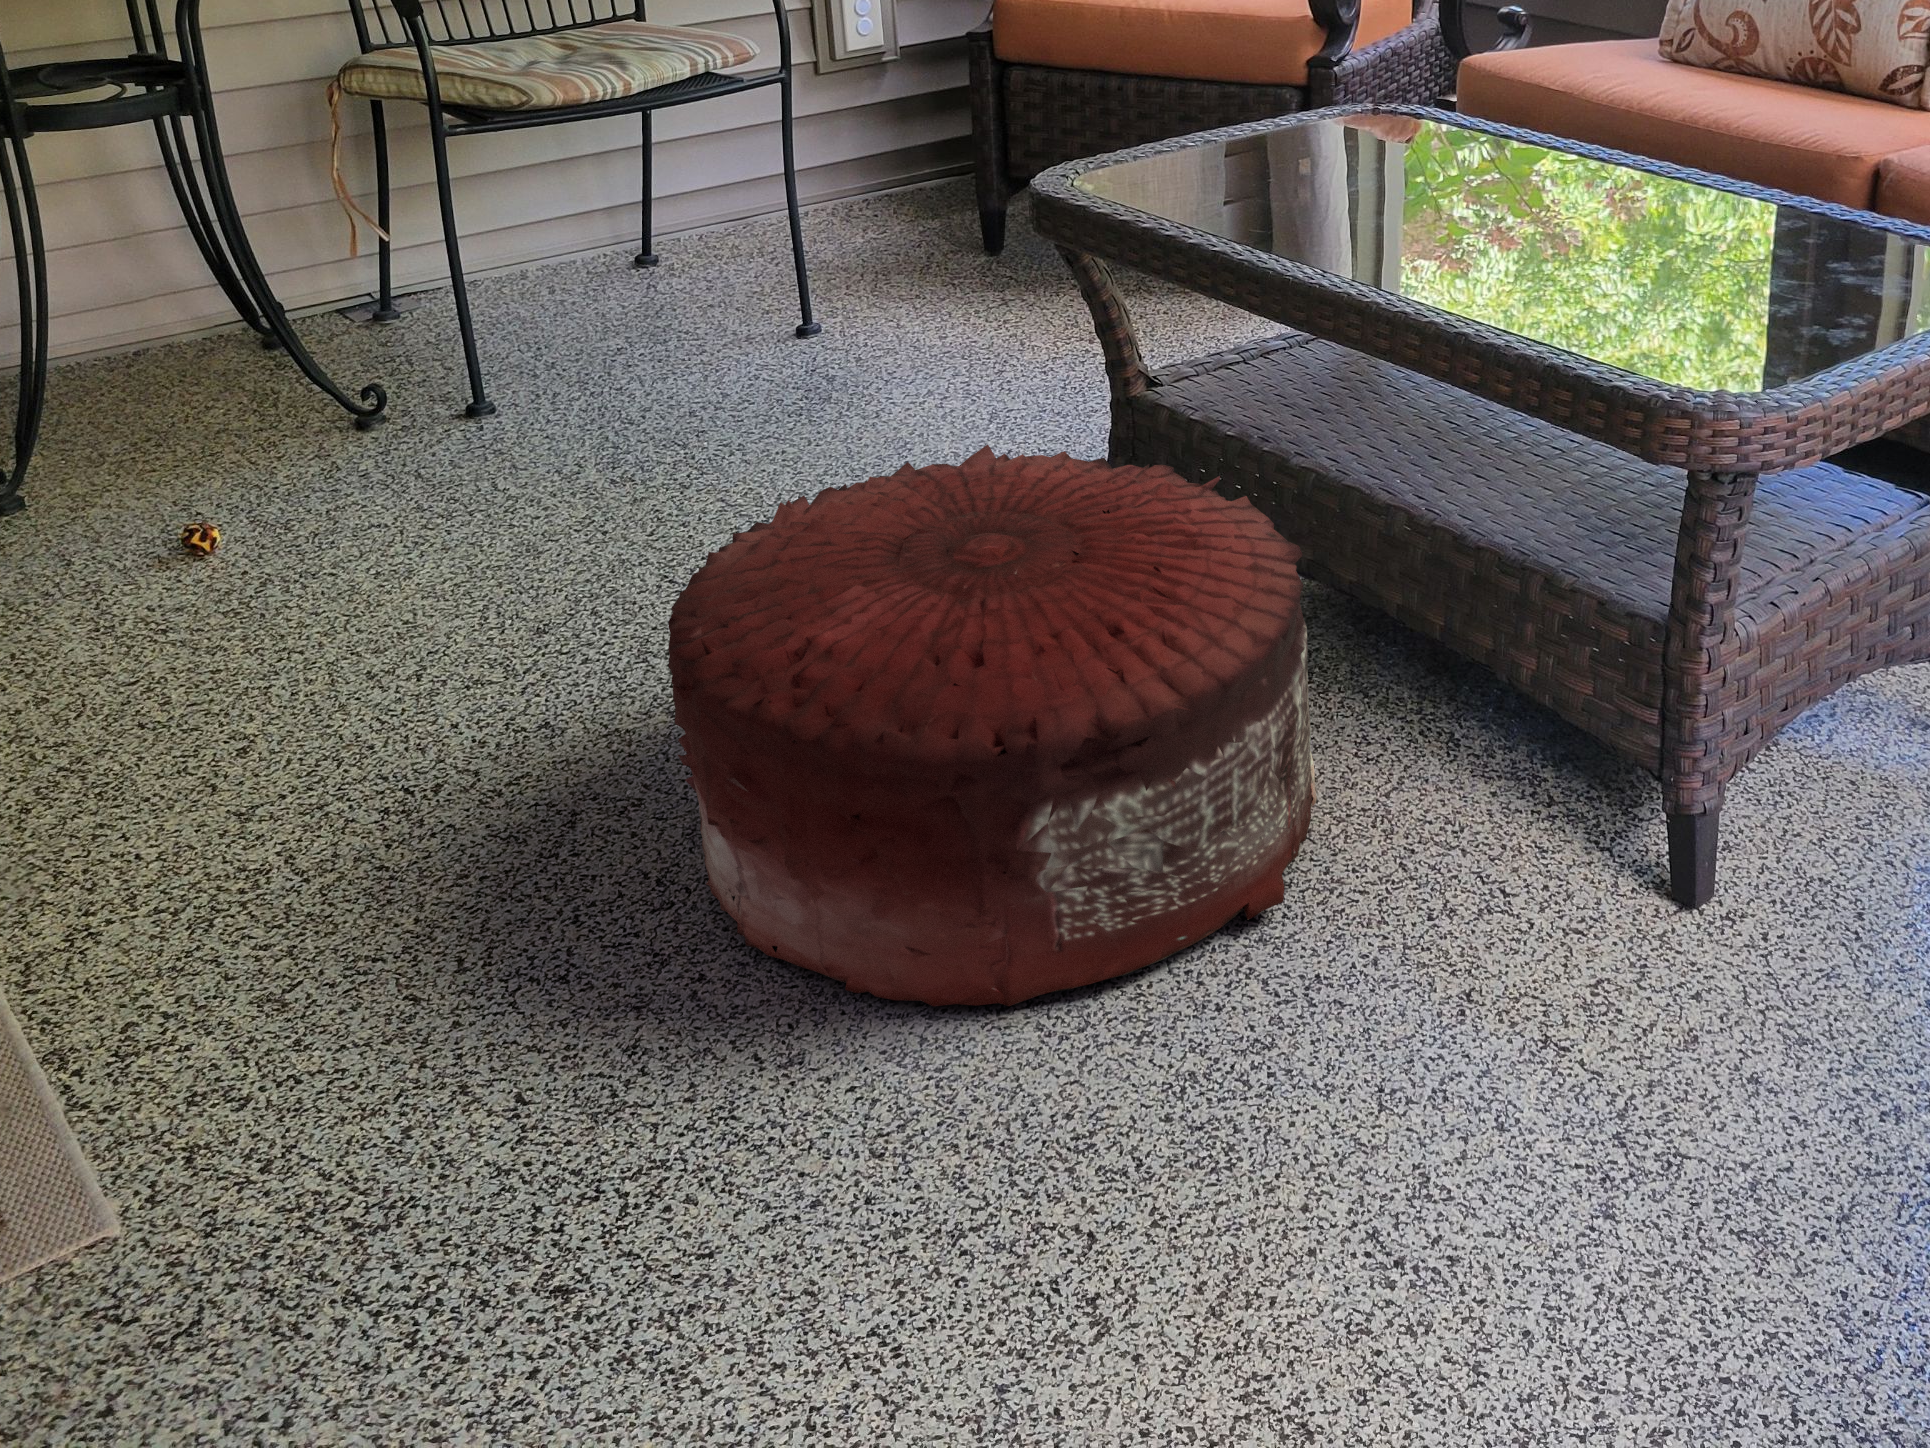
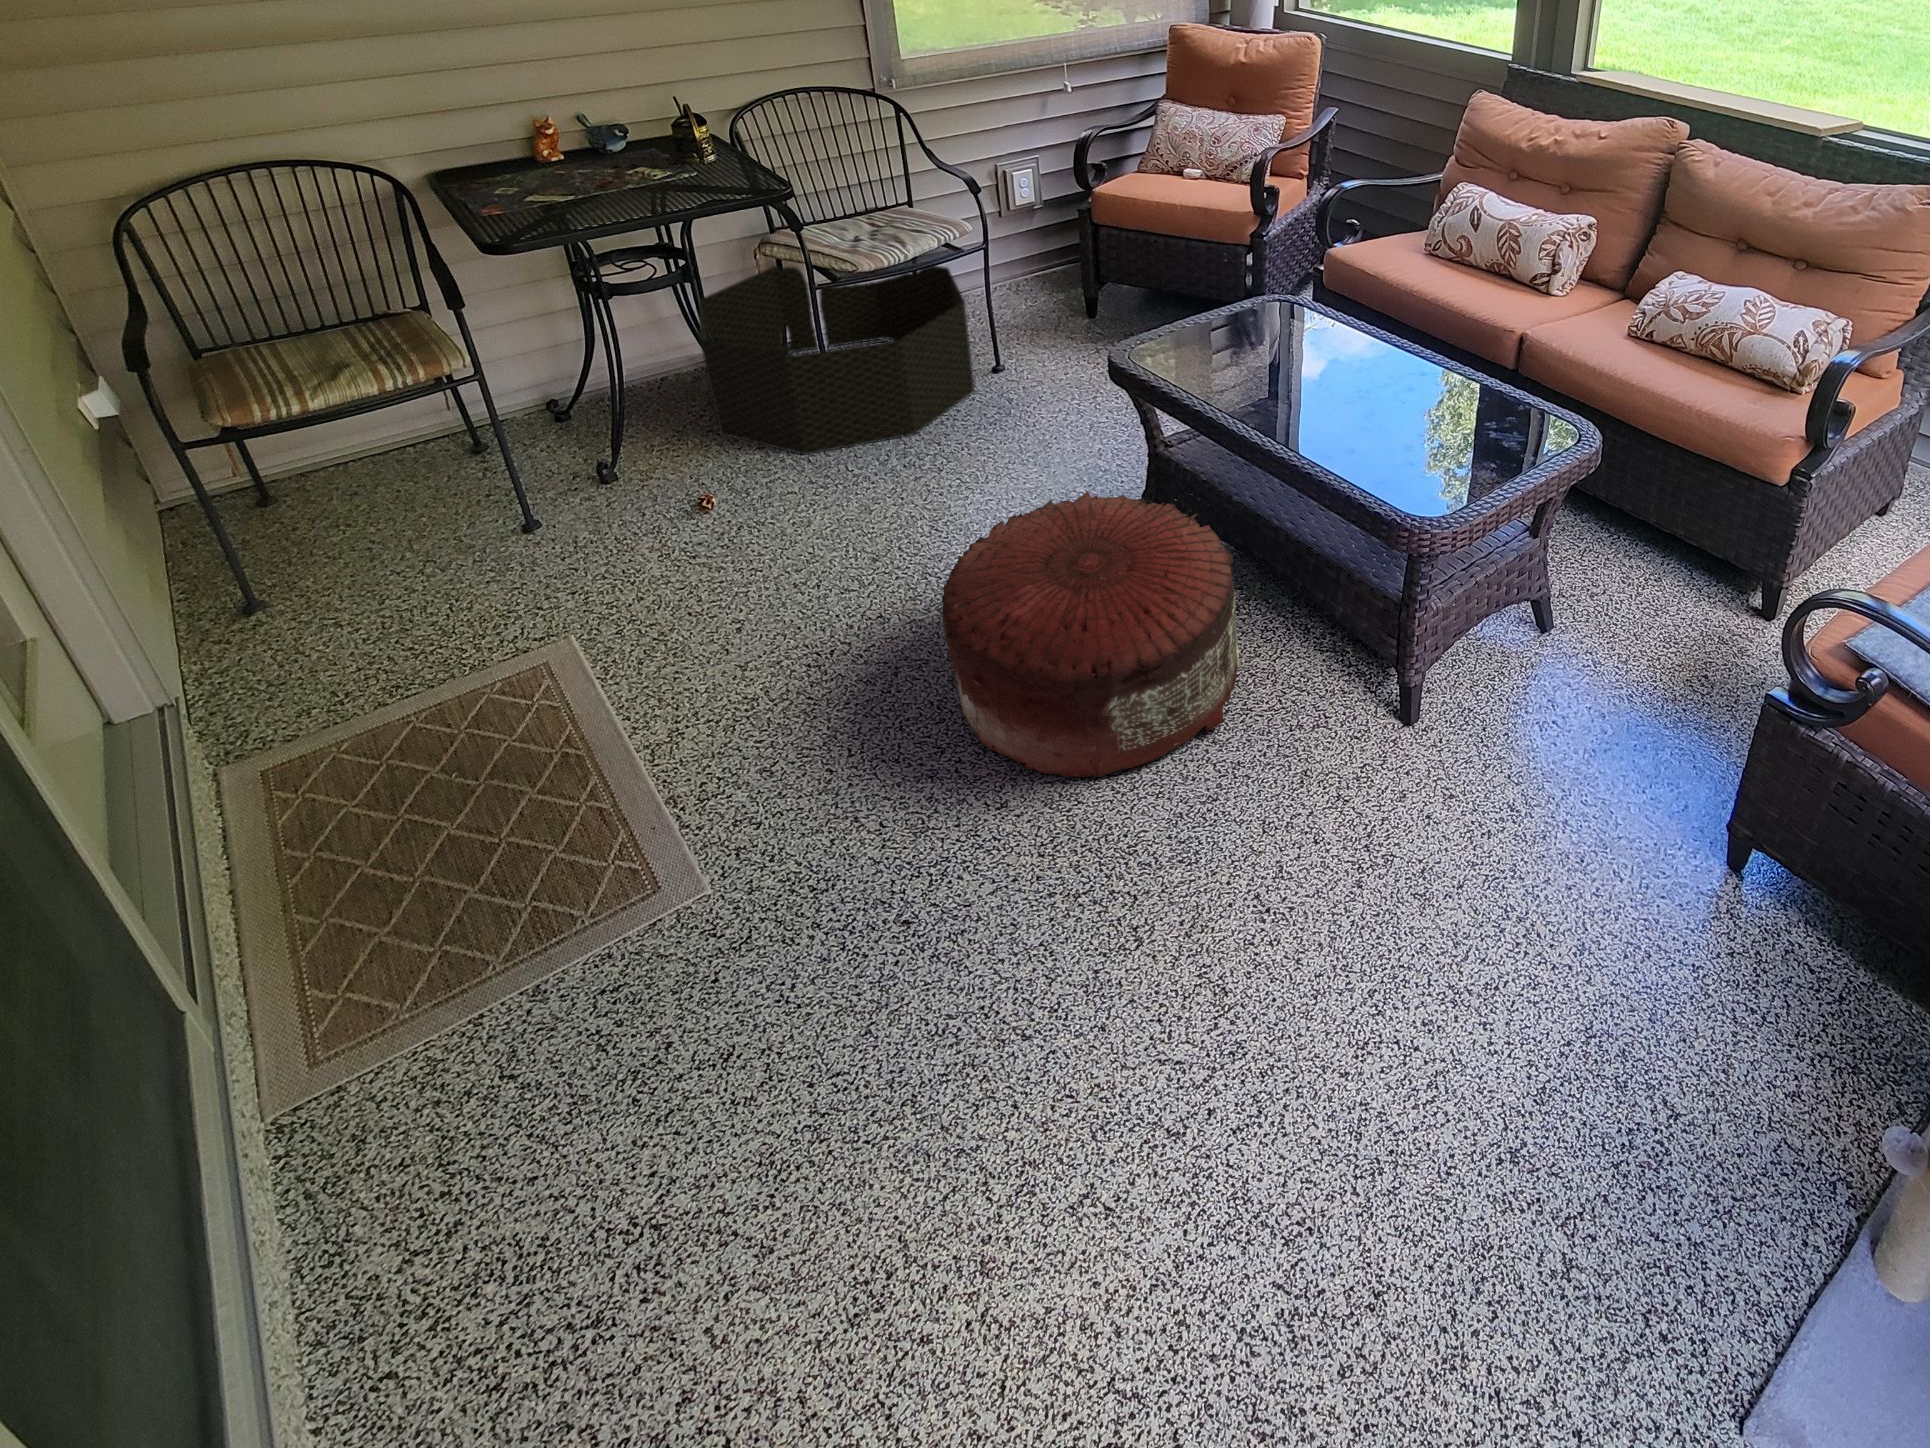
basket: none [204,116,762,468] -> present [699,265,975,455]

